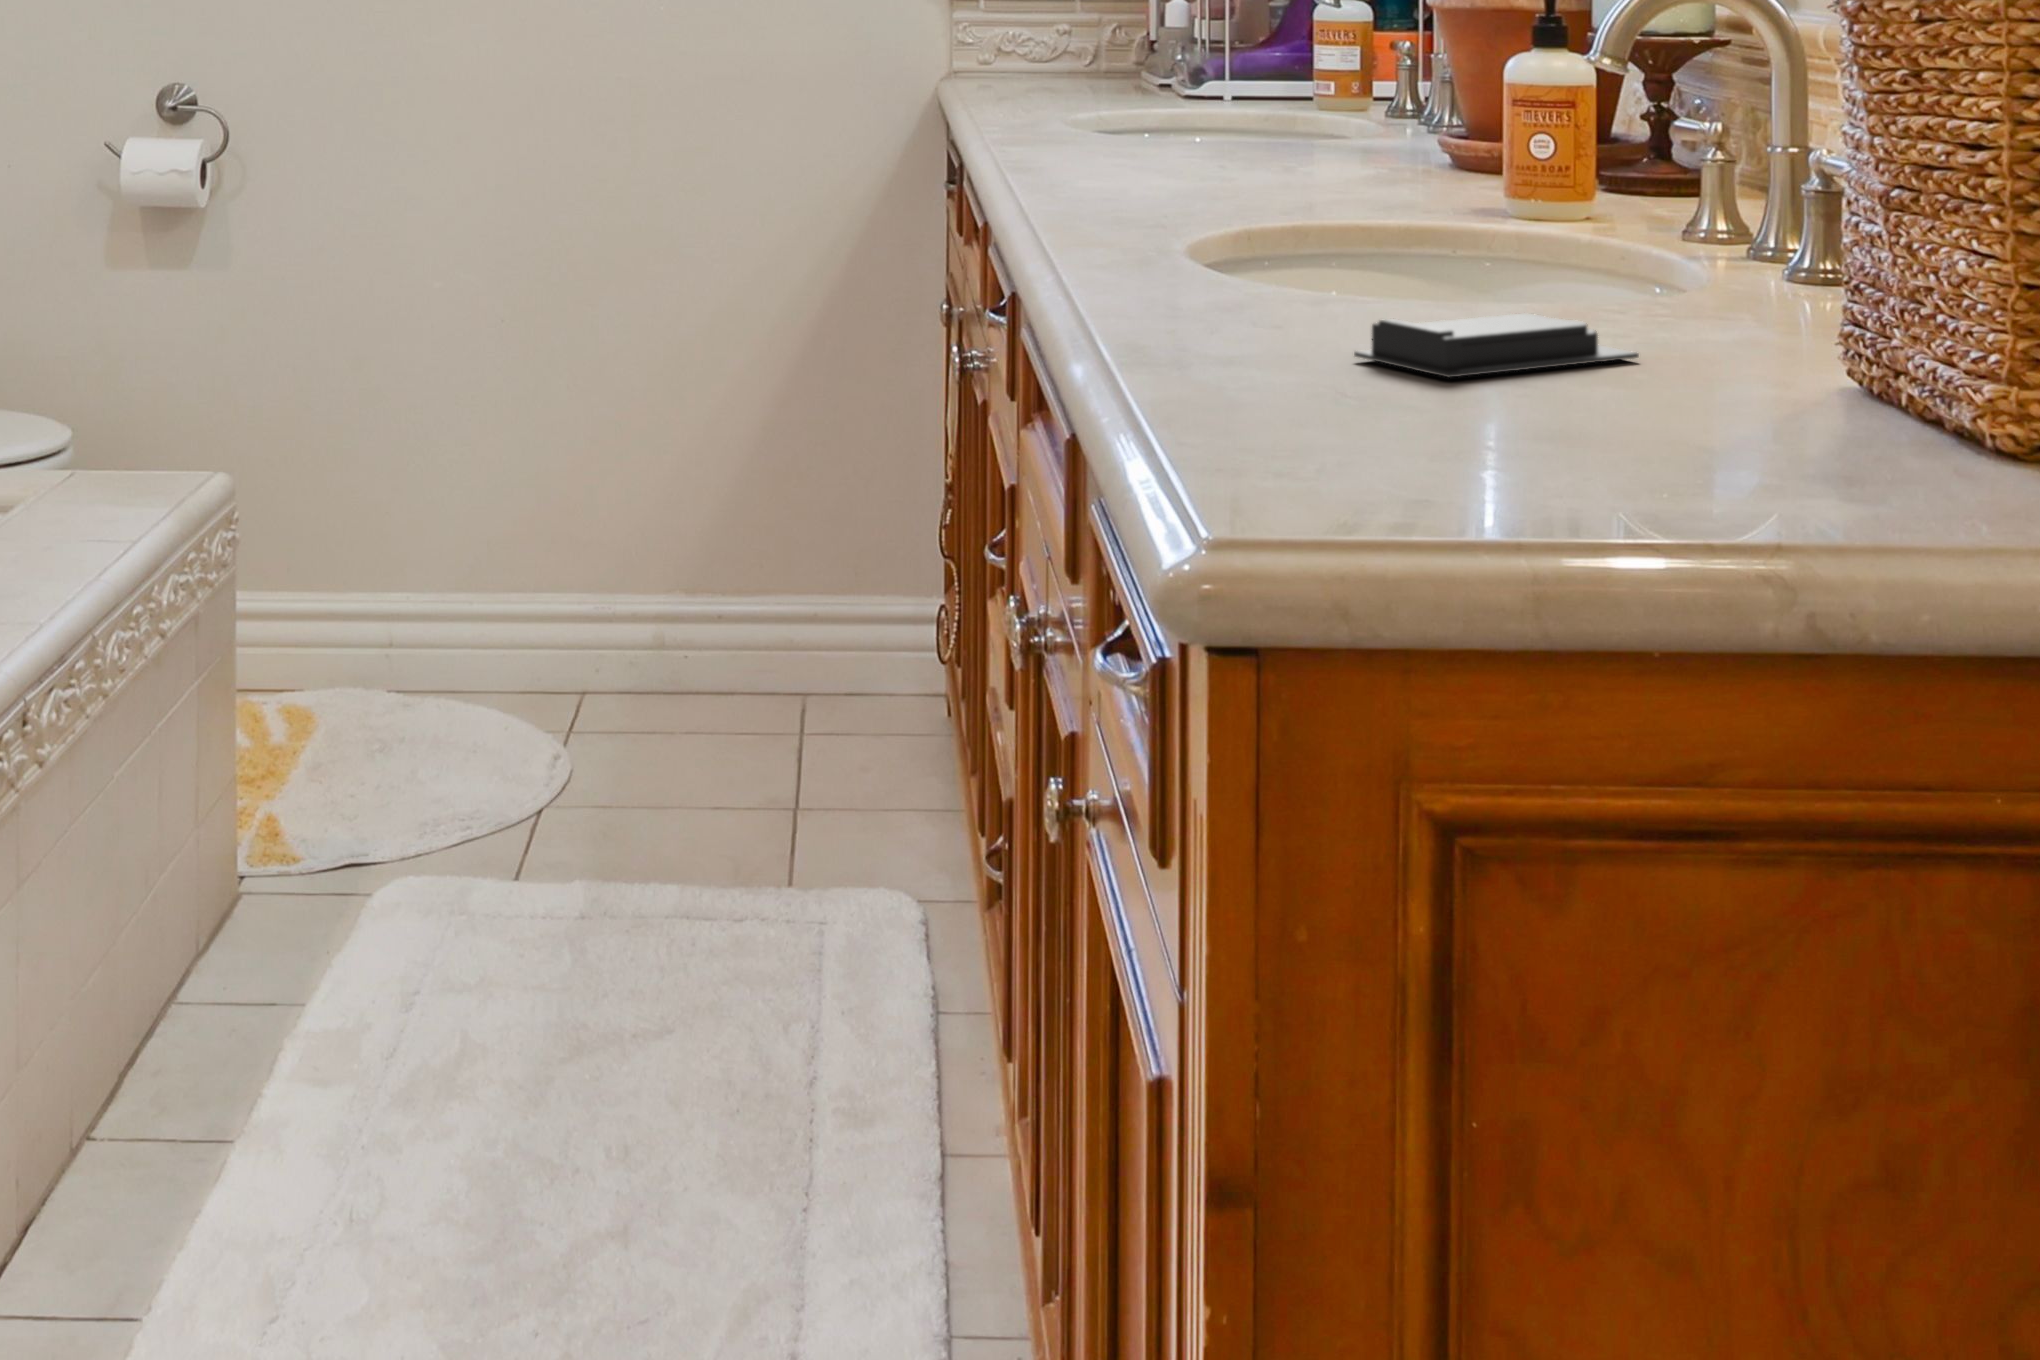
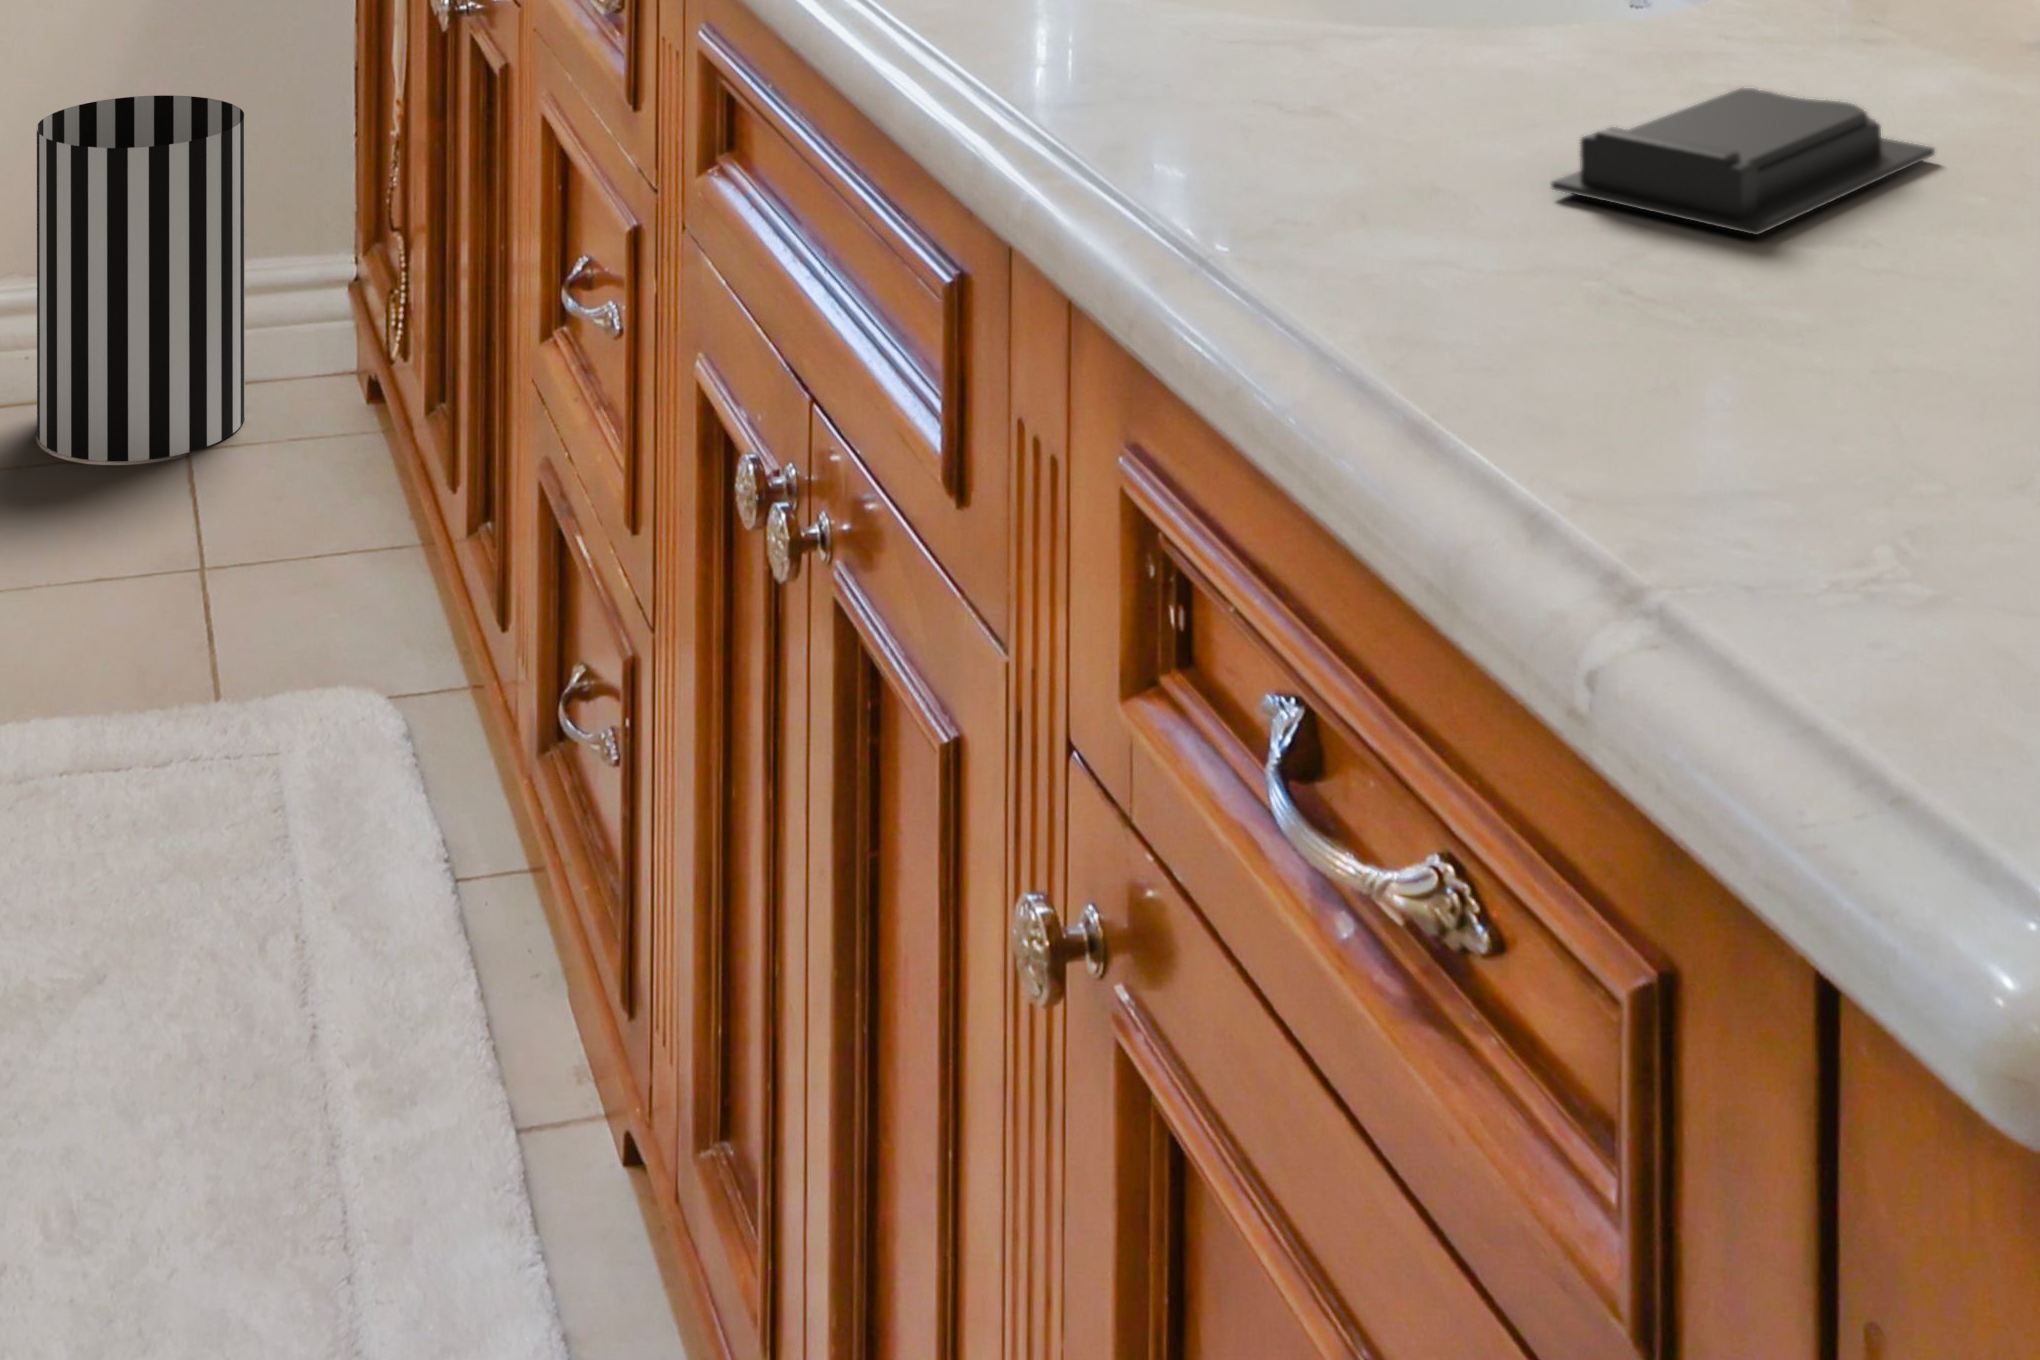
wastebasket: none [685,445,845,723] -> present [37,95,245,462]

